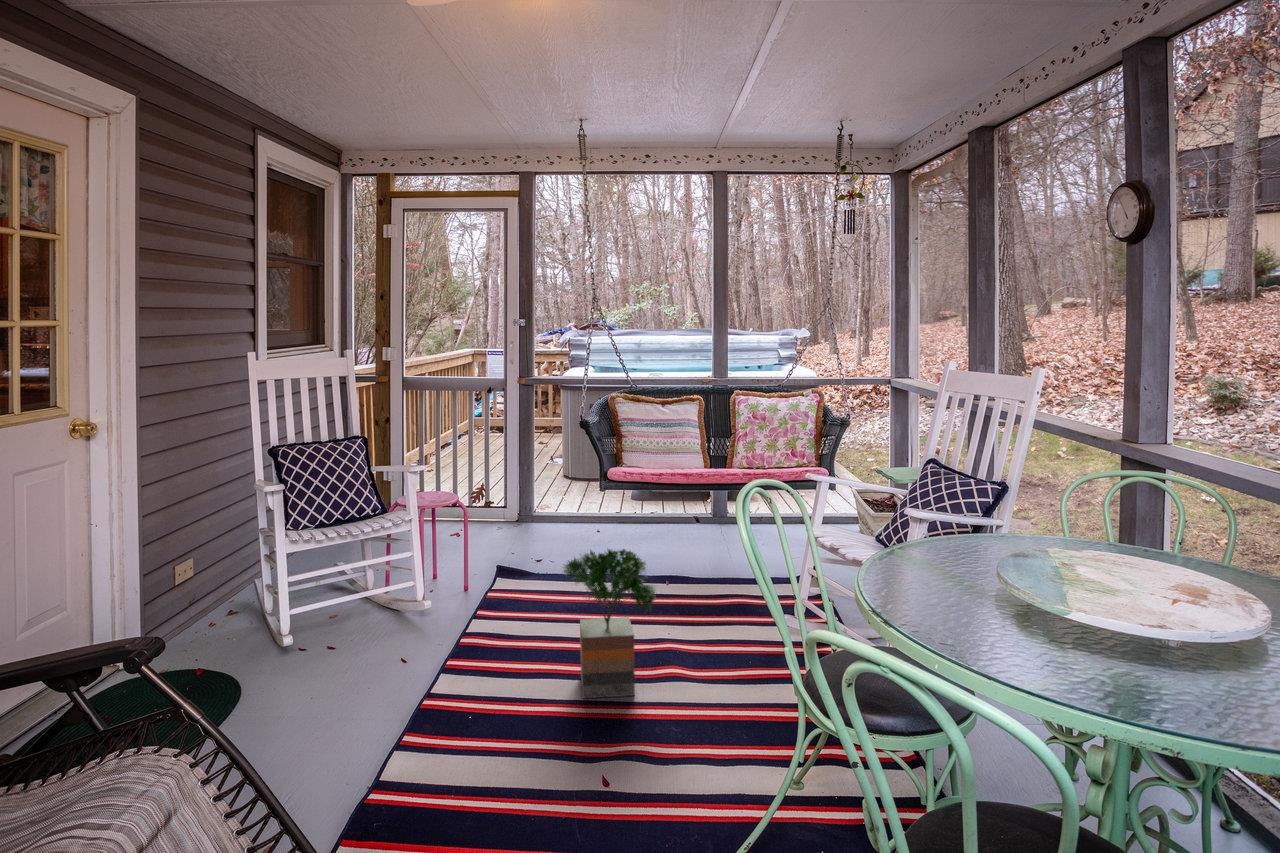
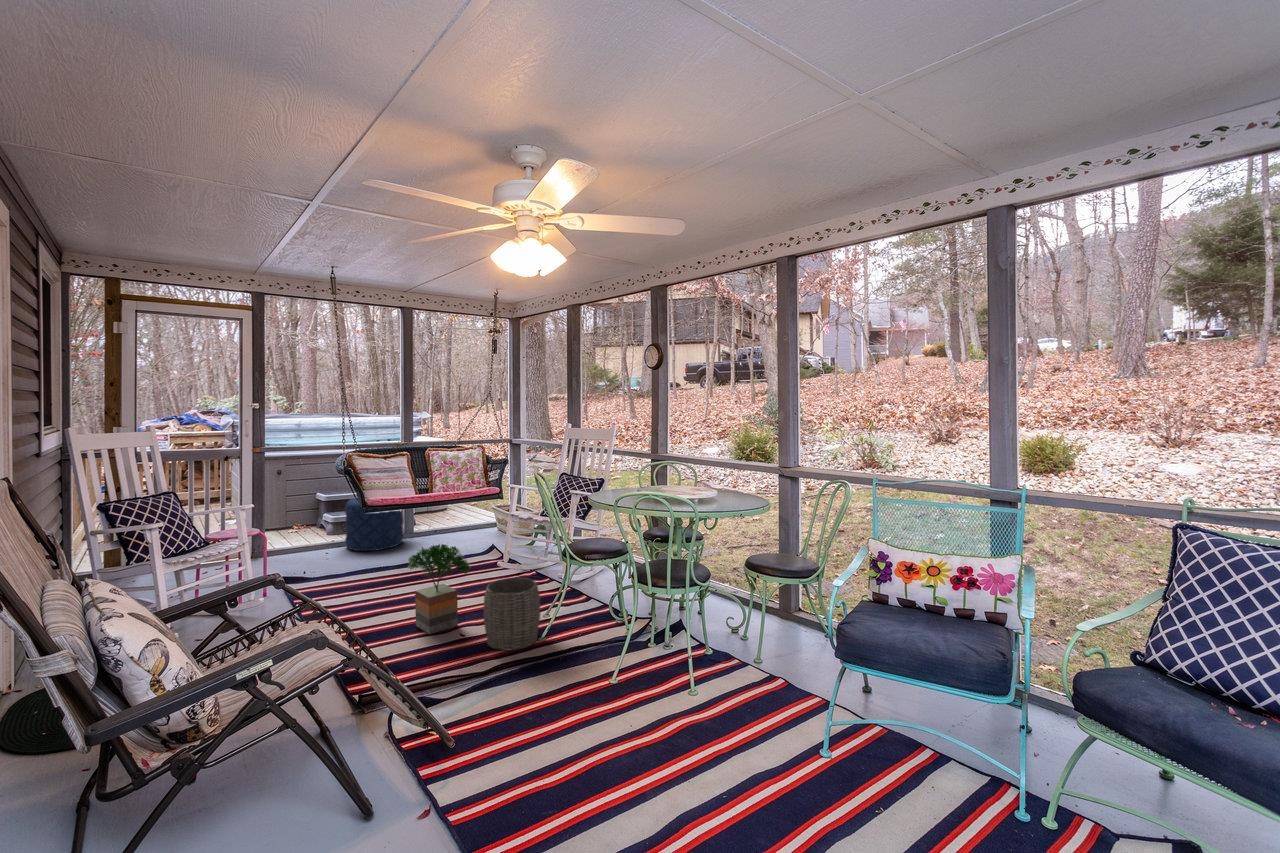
pouf: none [617,457,695,540] -> present [345,498,403,551]
woven basket: none [636,636,743,781] -> present [483,578,540,651]

